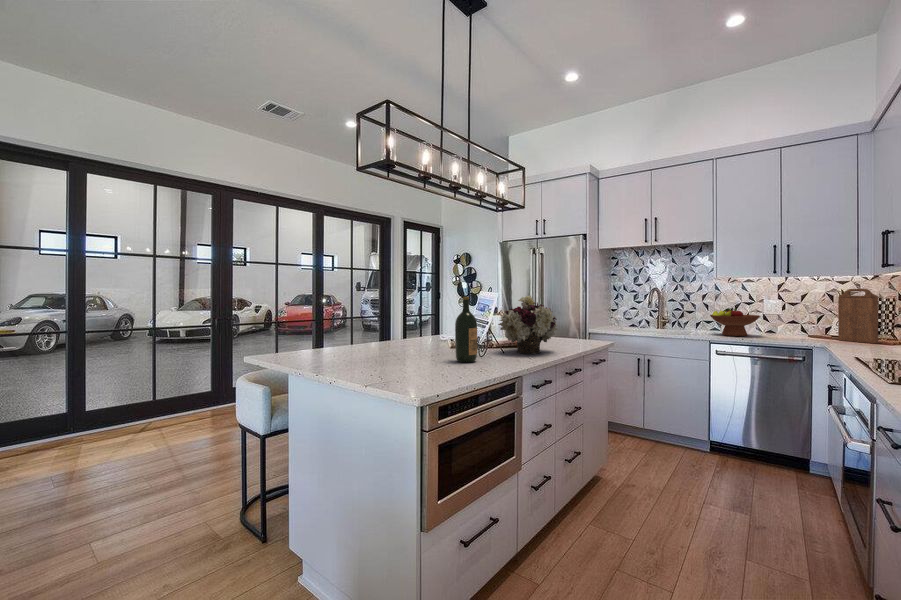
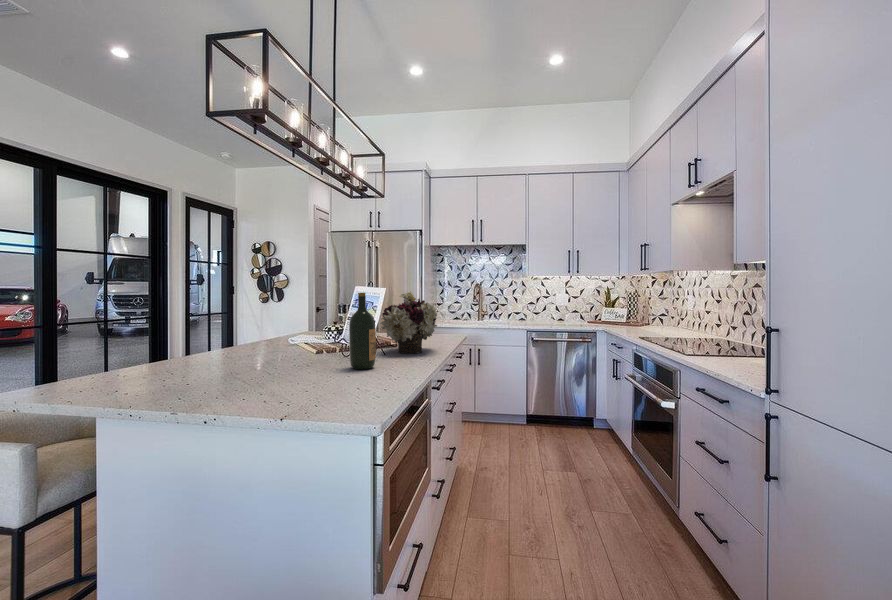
cutting board: present [838,289,878,343] -> none [607,286,631,326]
fruit bowl: present [710,308,760,336] -> none [524,301,561,325]

